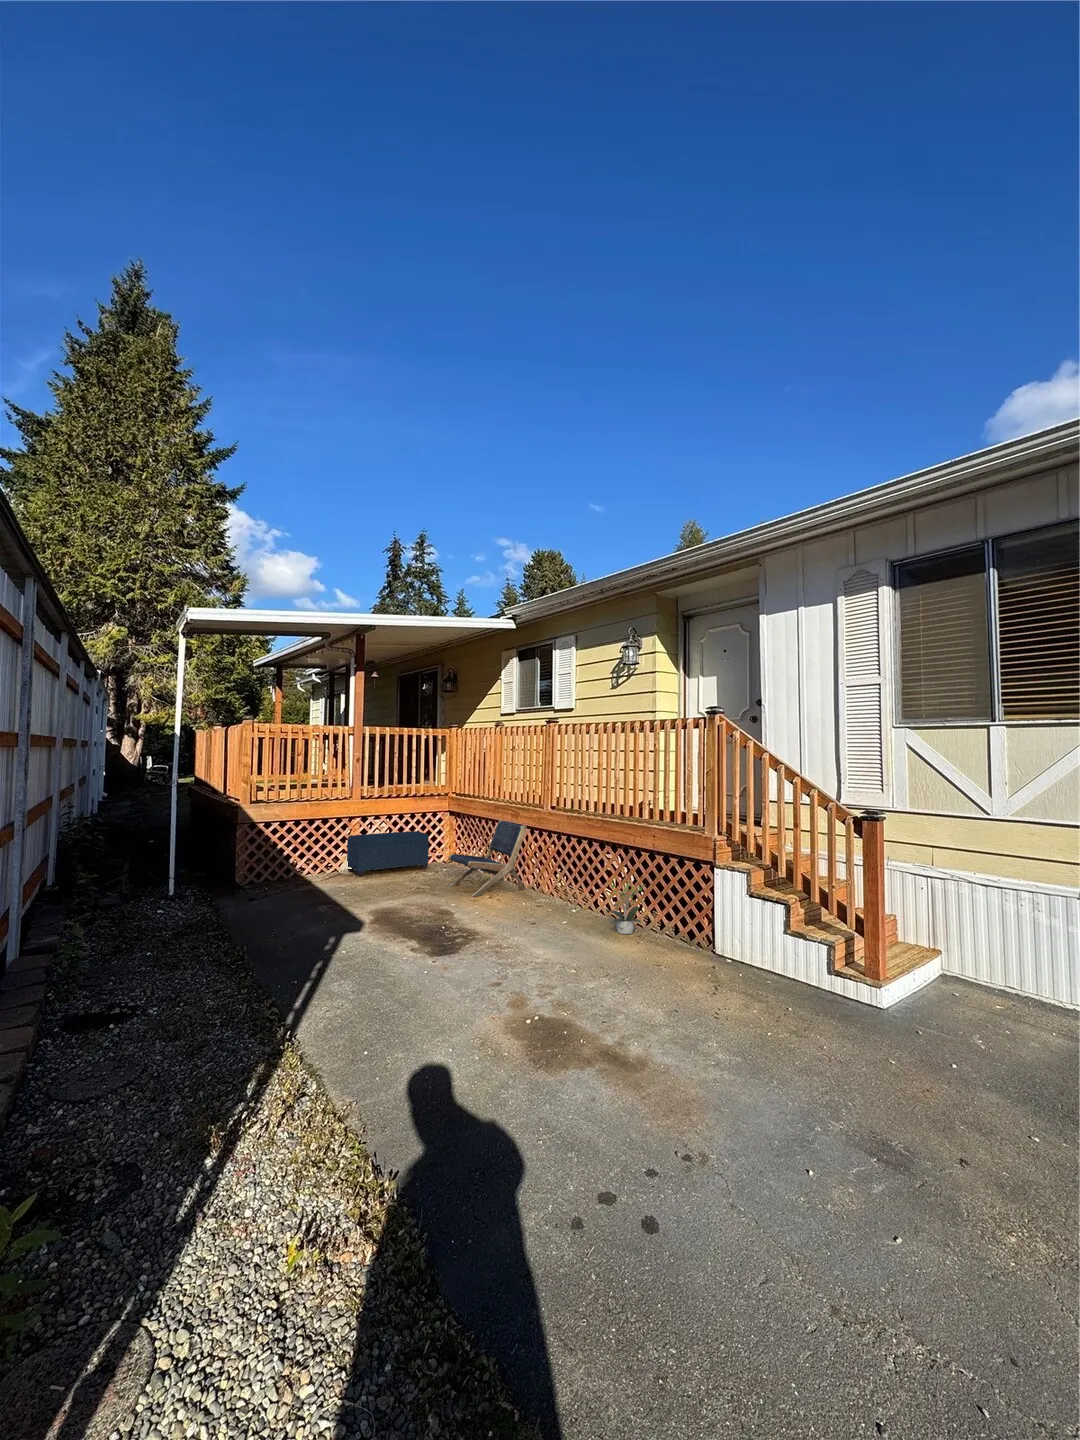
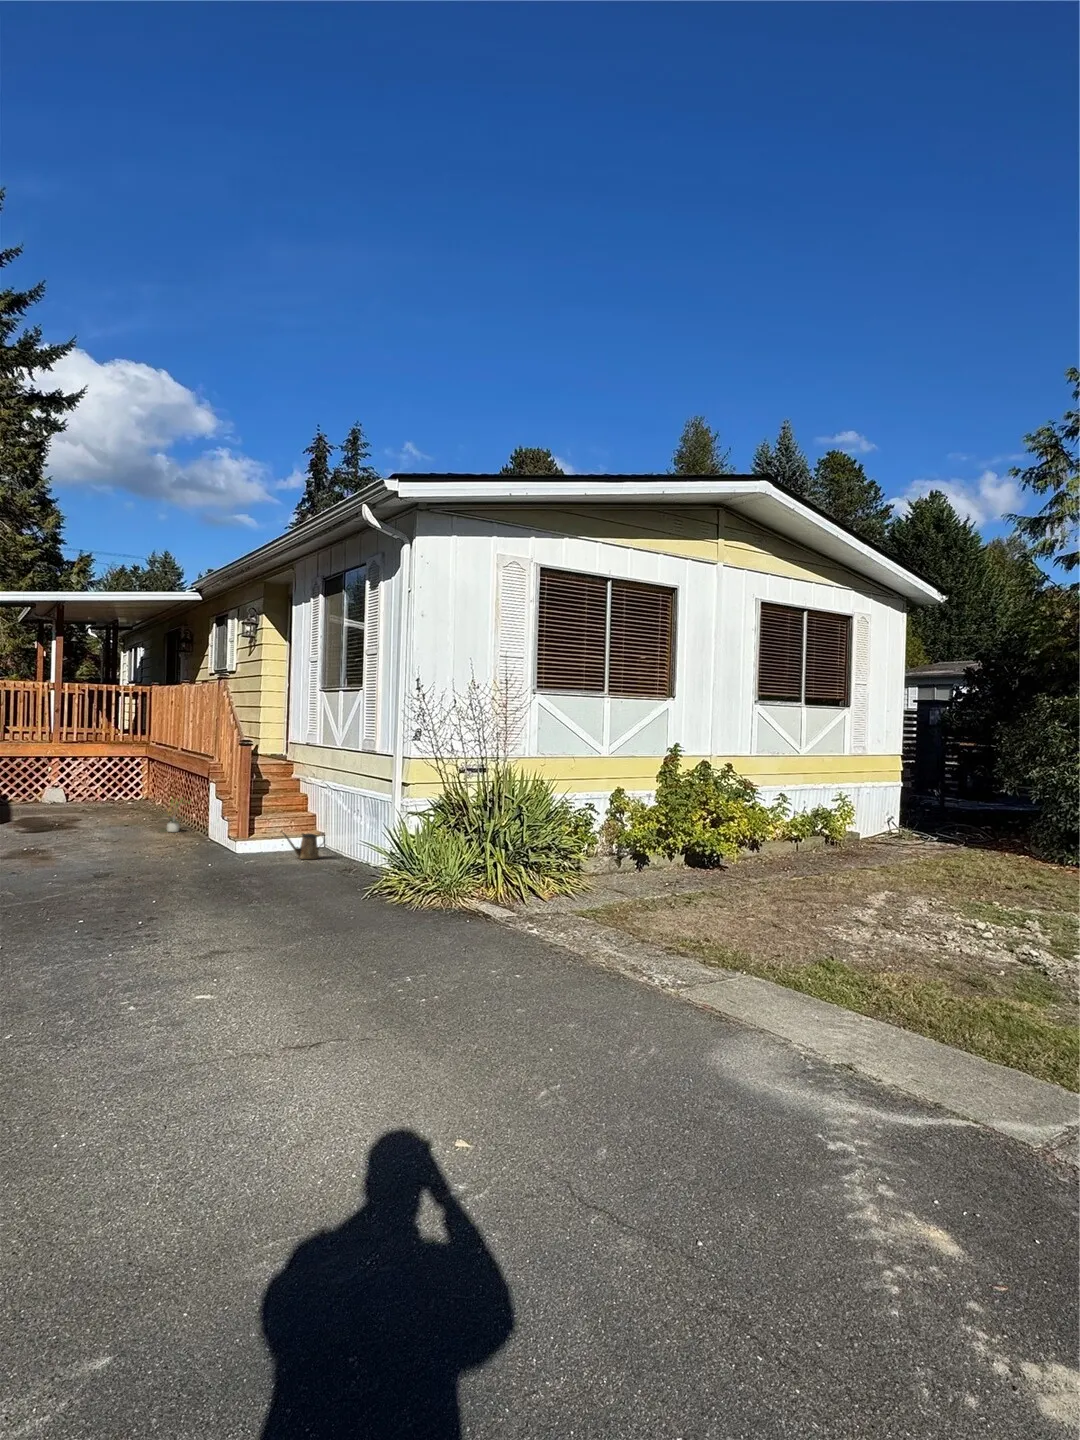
lounge chair: present [449,820,527,897] -> none [106,761,165,815]
bench: present [347,831,429,876] -> none [44,770,115,803]
watering can: none [995,964,1041,1014] -> present [282,832,325,859]

